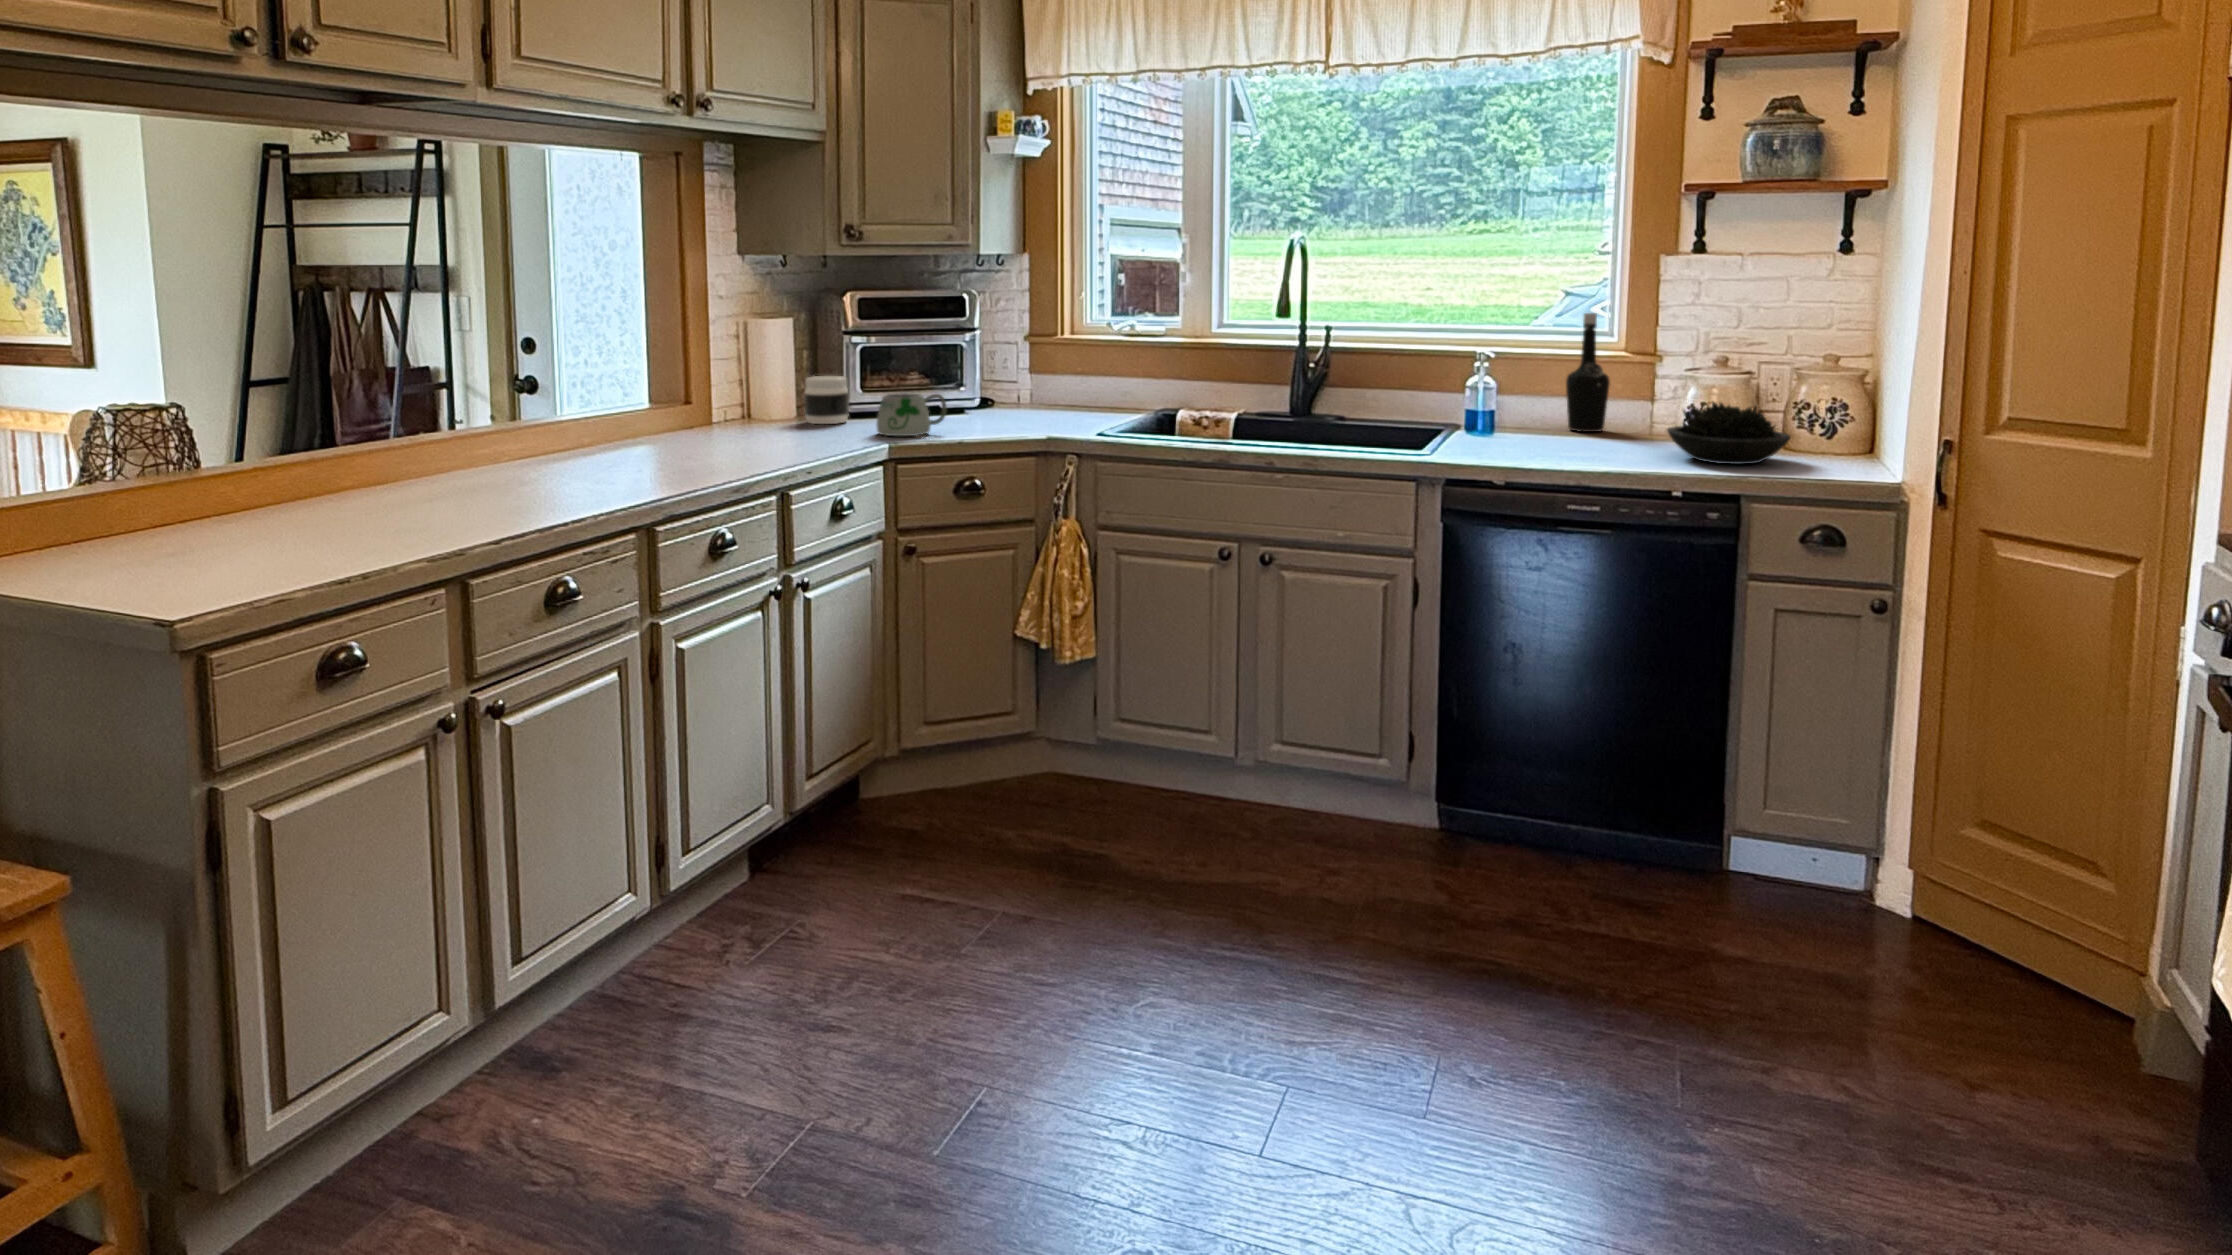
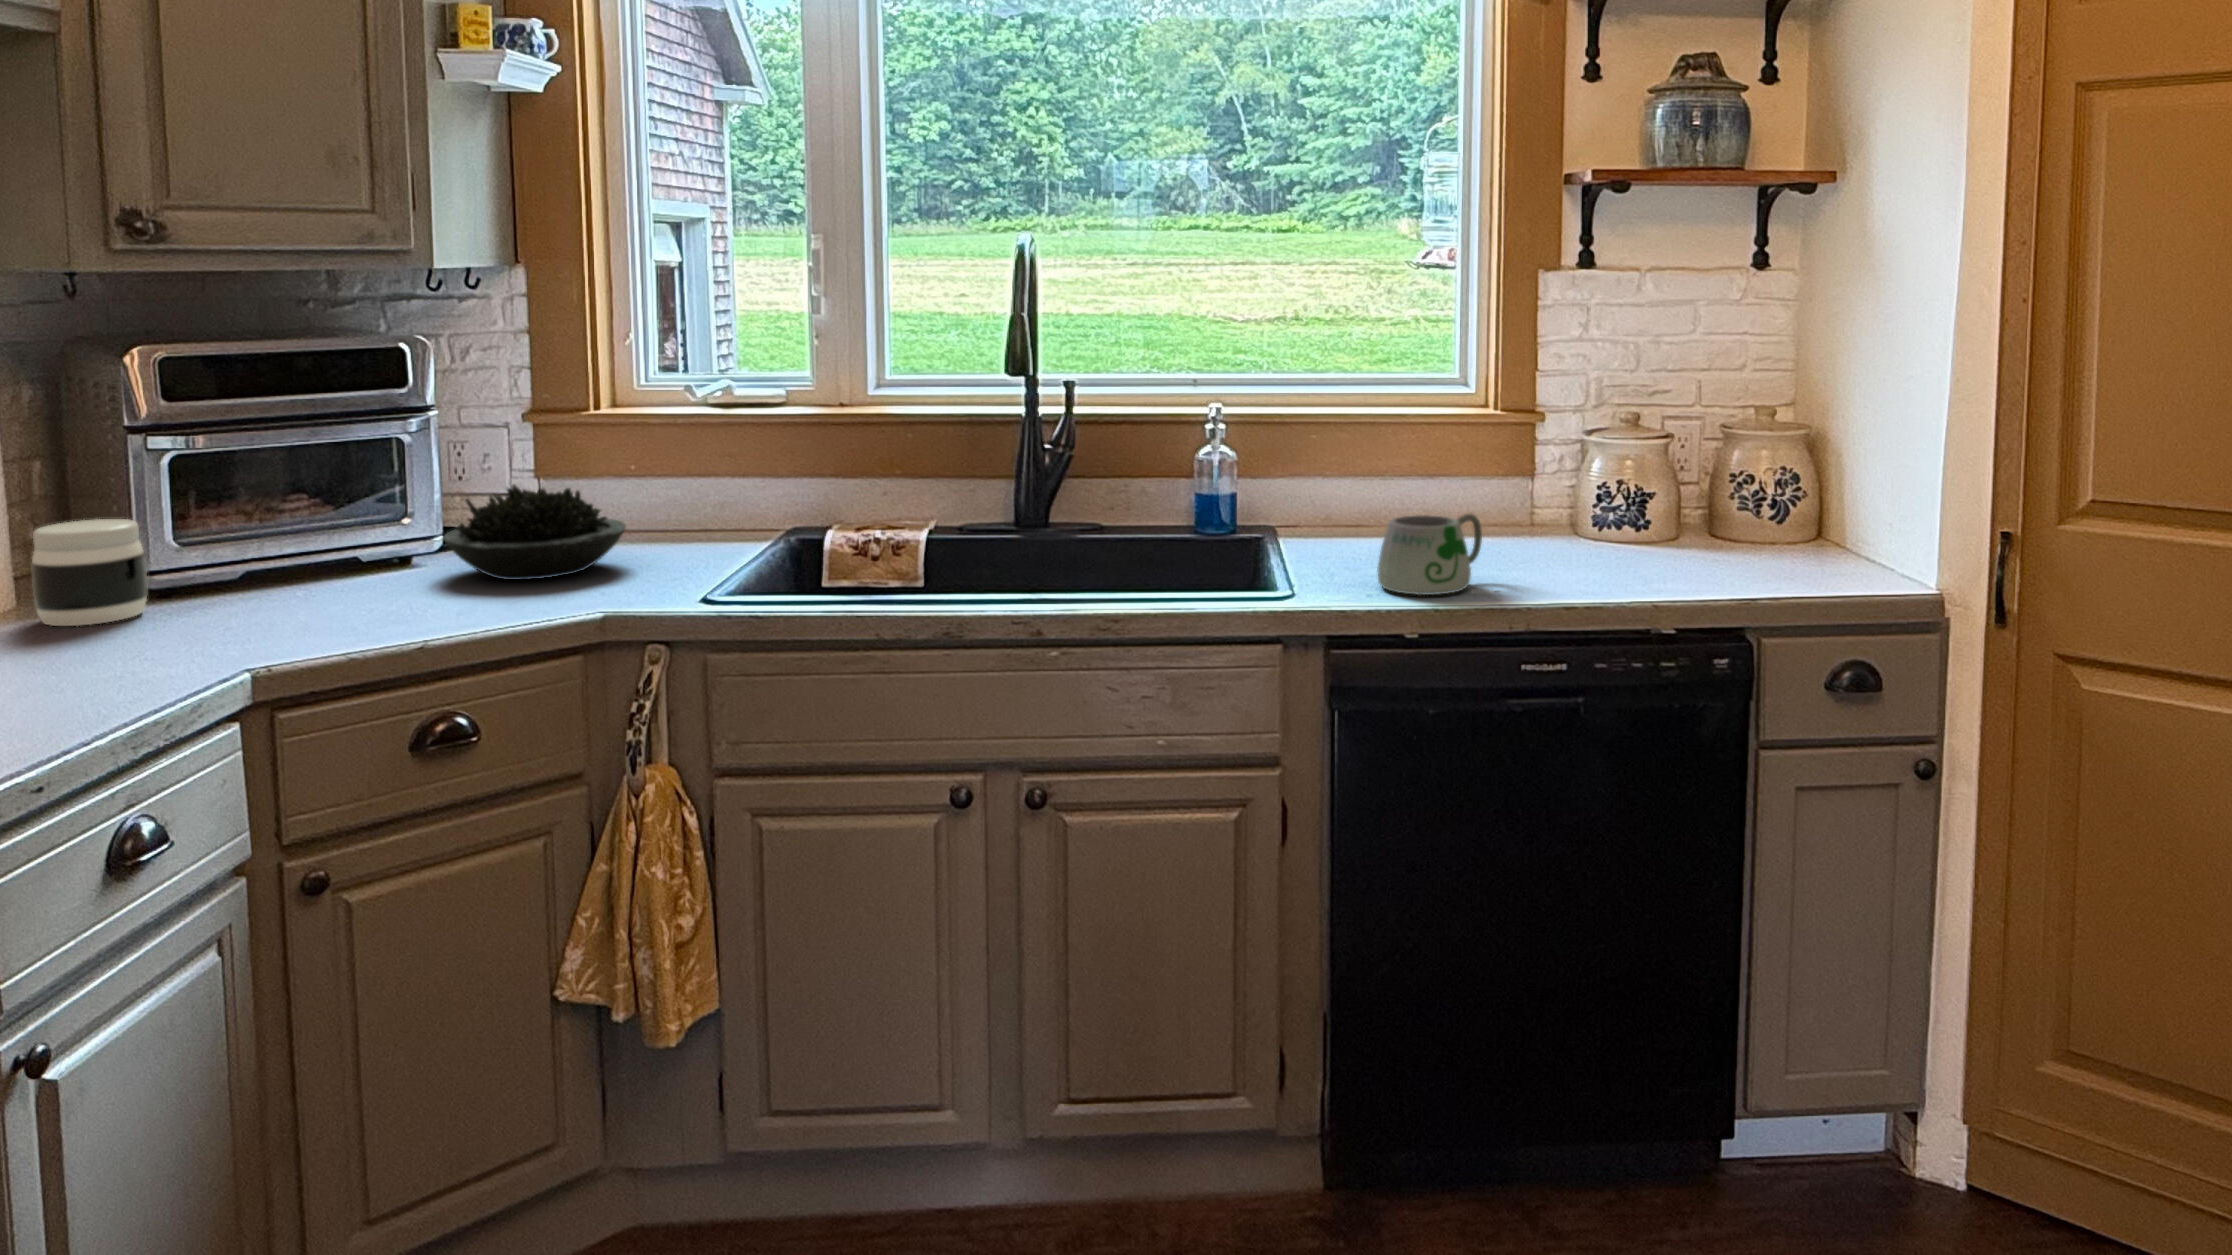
bottle: present [1566,313,1610,432] -> none [1422,354,1481,528]
mug: present [877,393,946,437] -> present [1377,514,1486,595]
succulent plant: present [1667,402,1791,464] -> present [443,485,626,580]

